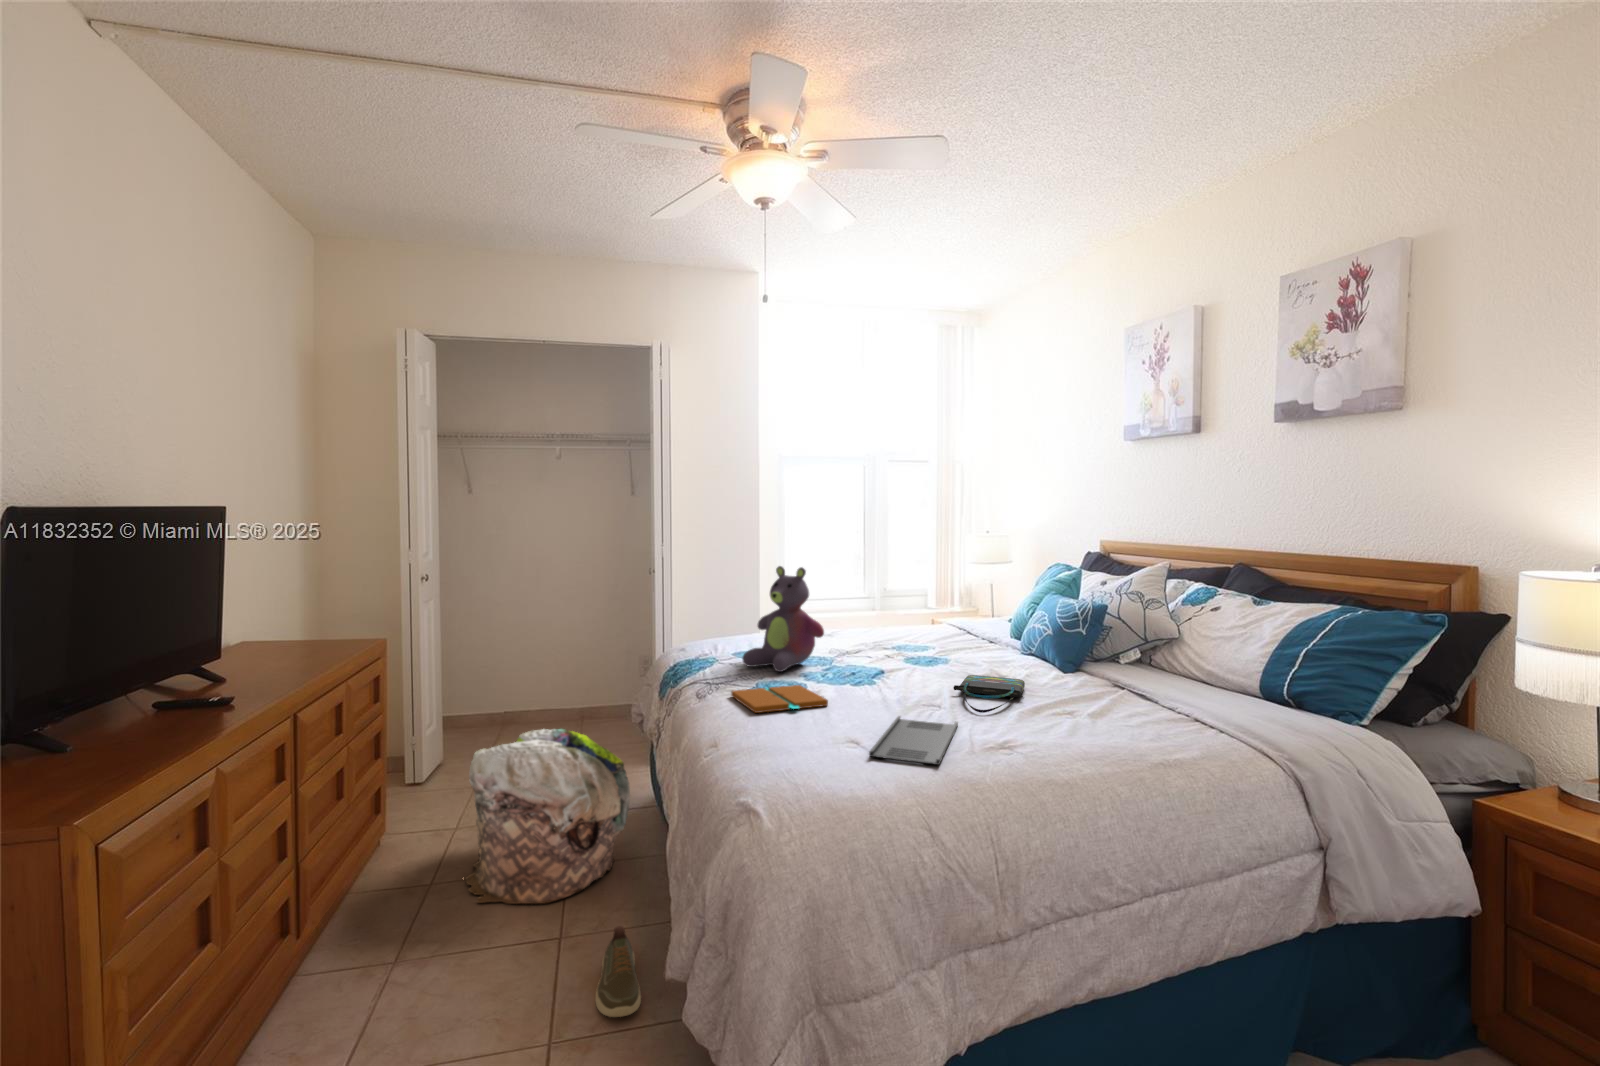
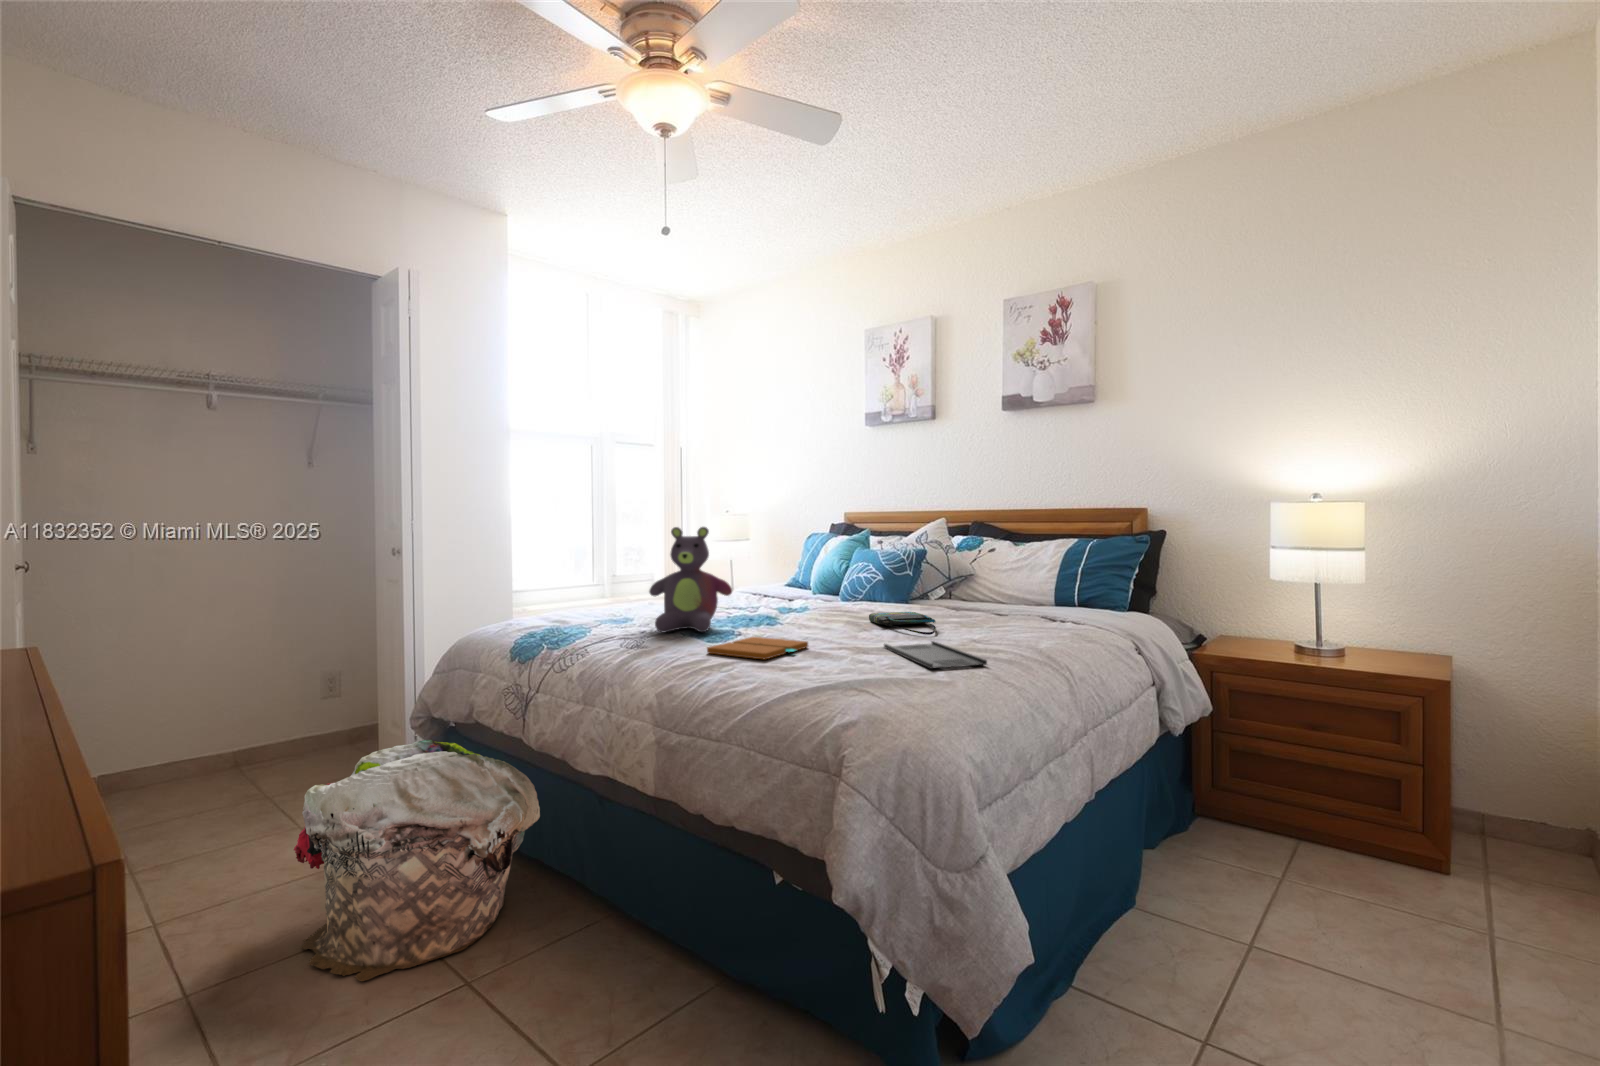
shoe: present [596,926,641,1017] -> none [602,927,693,1015]

